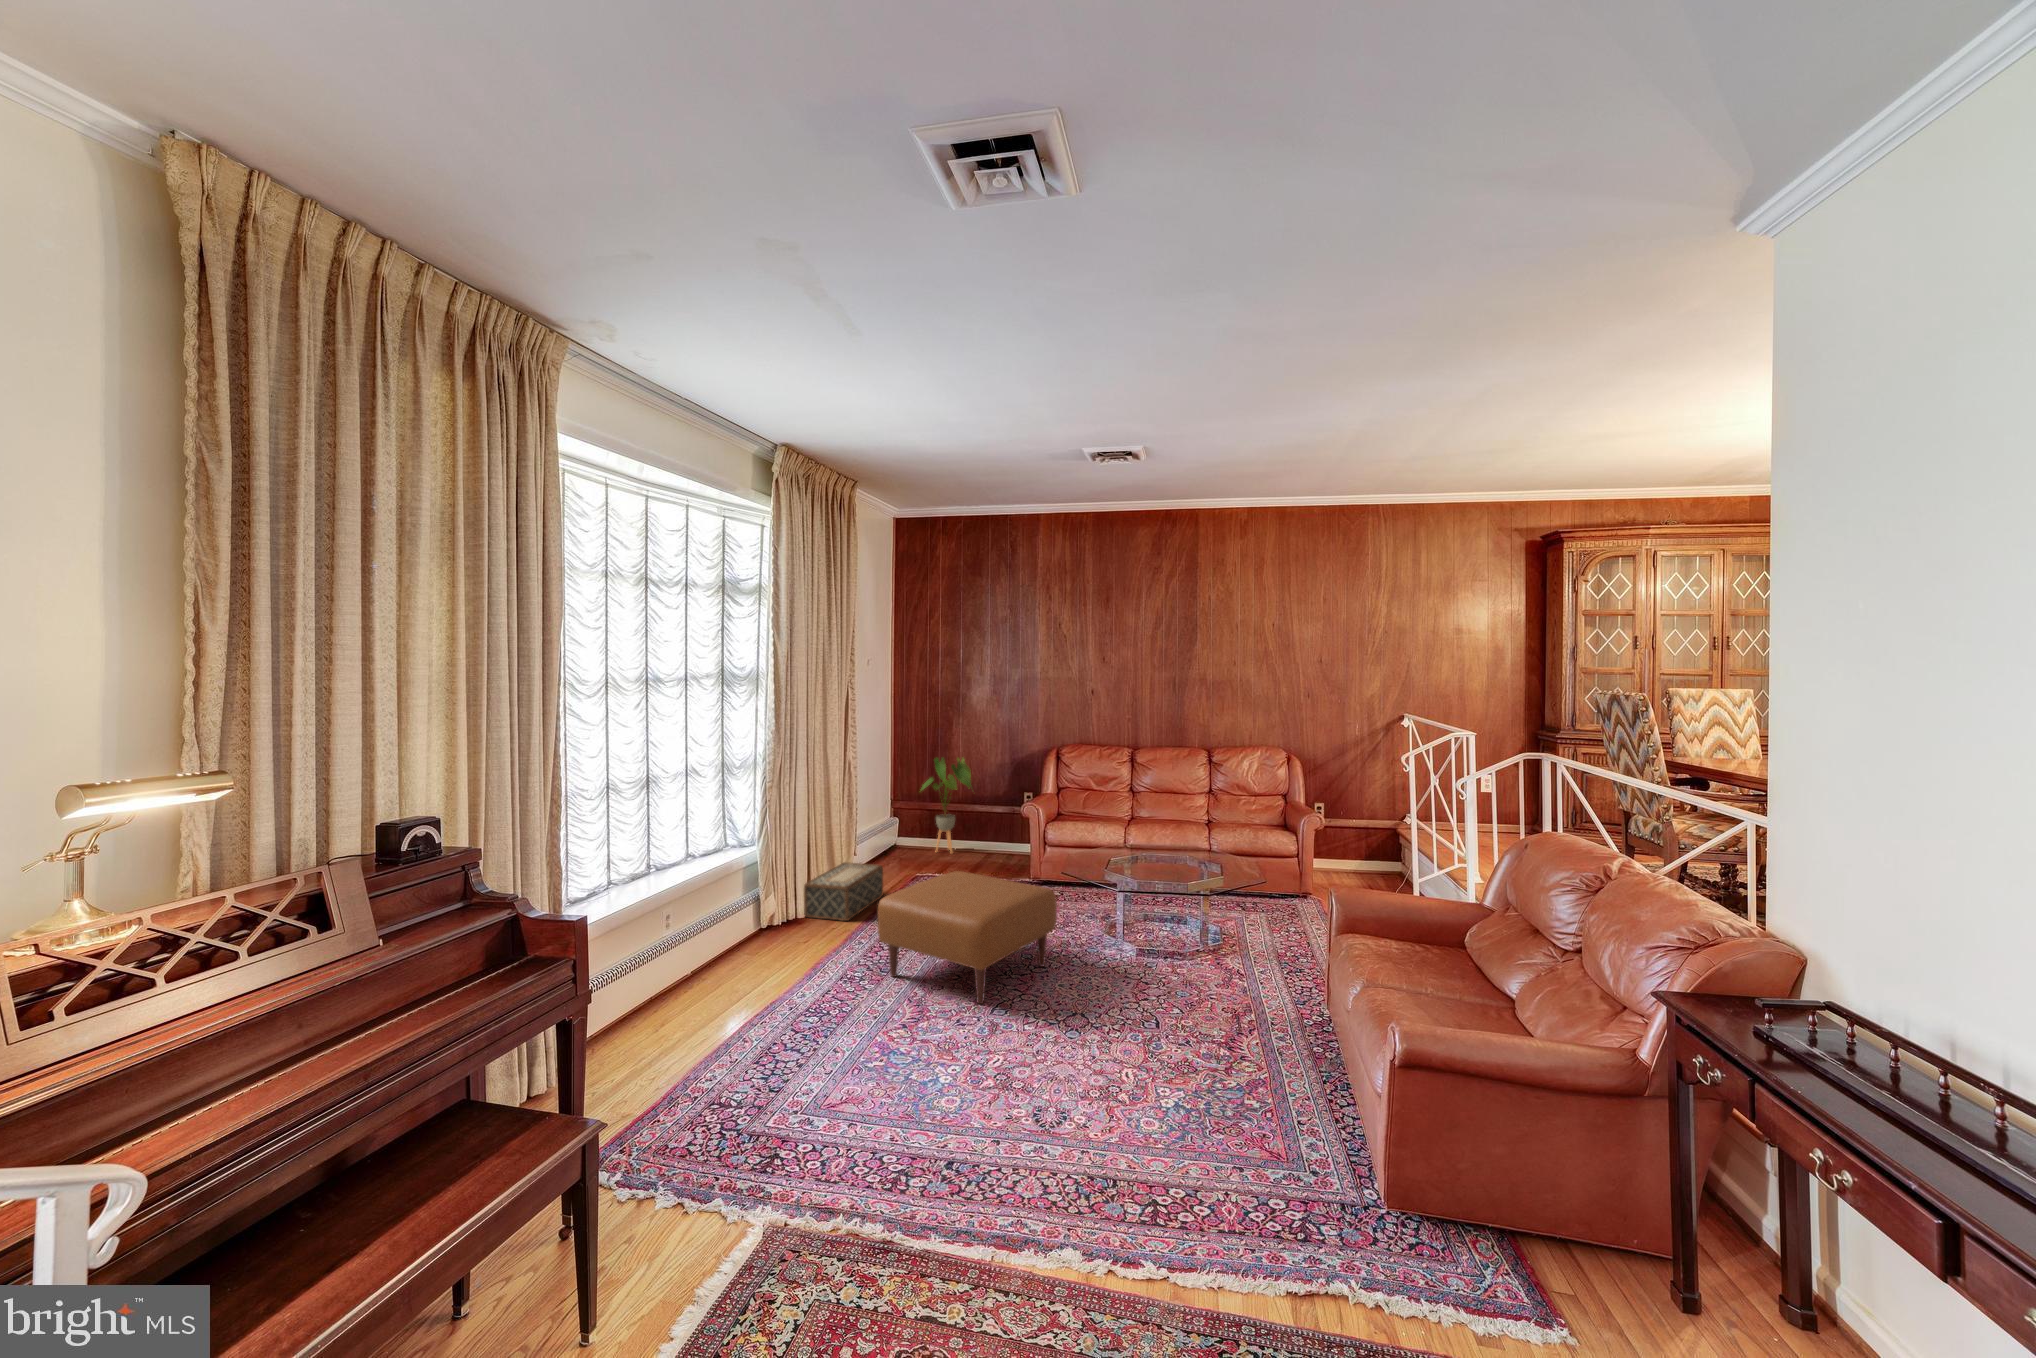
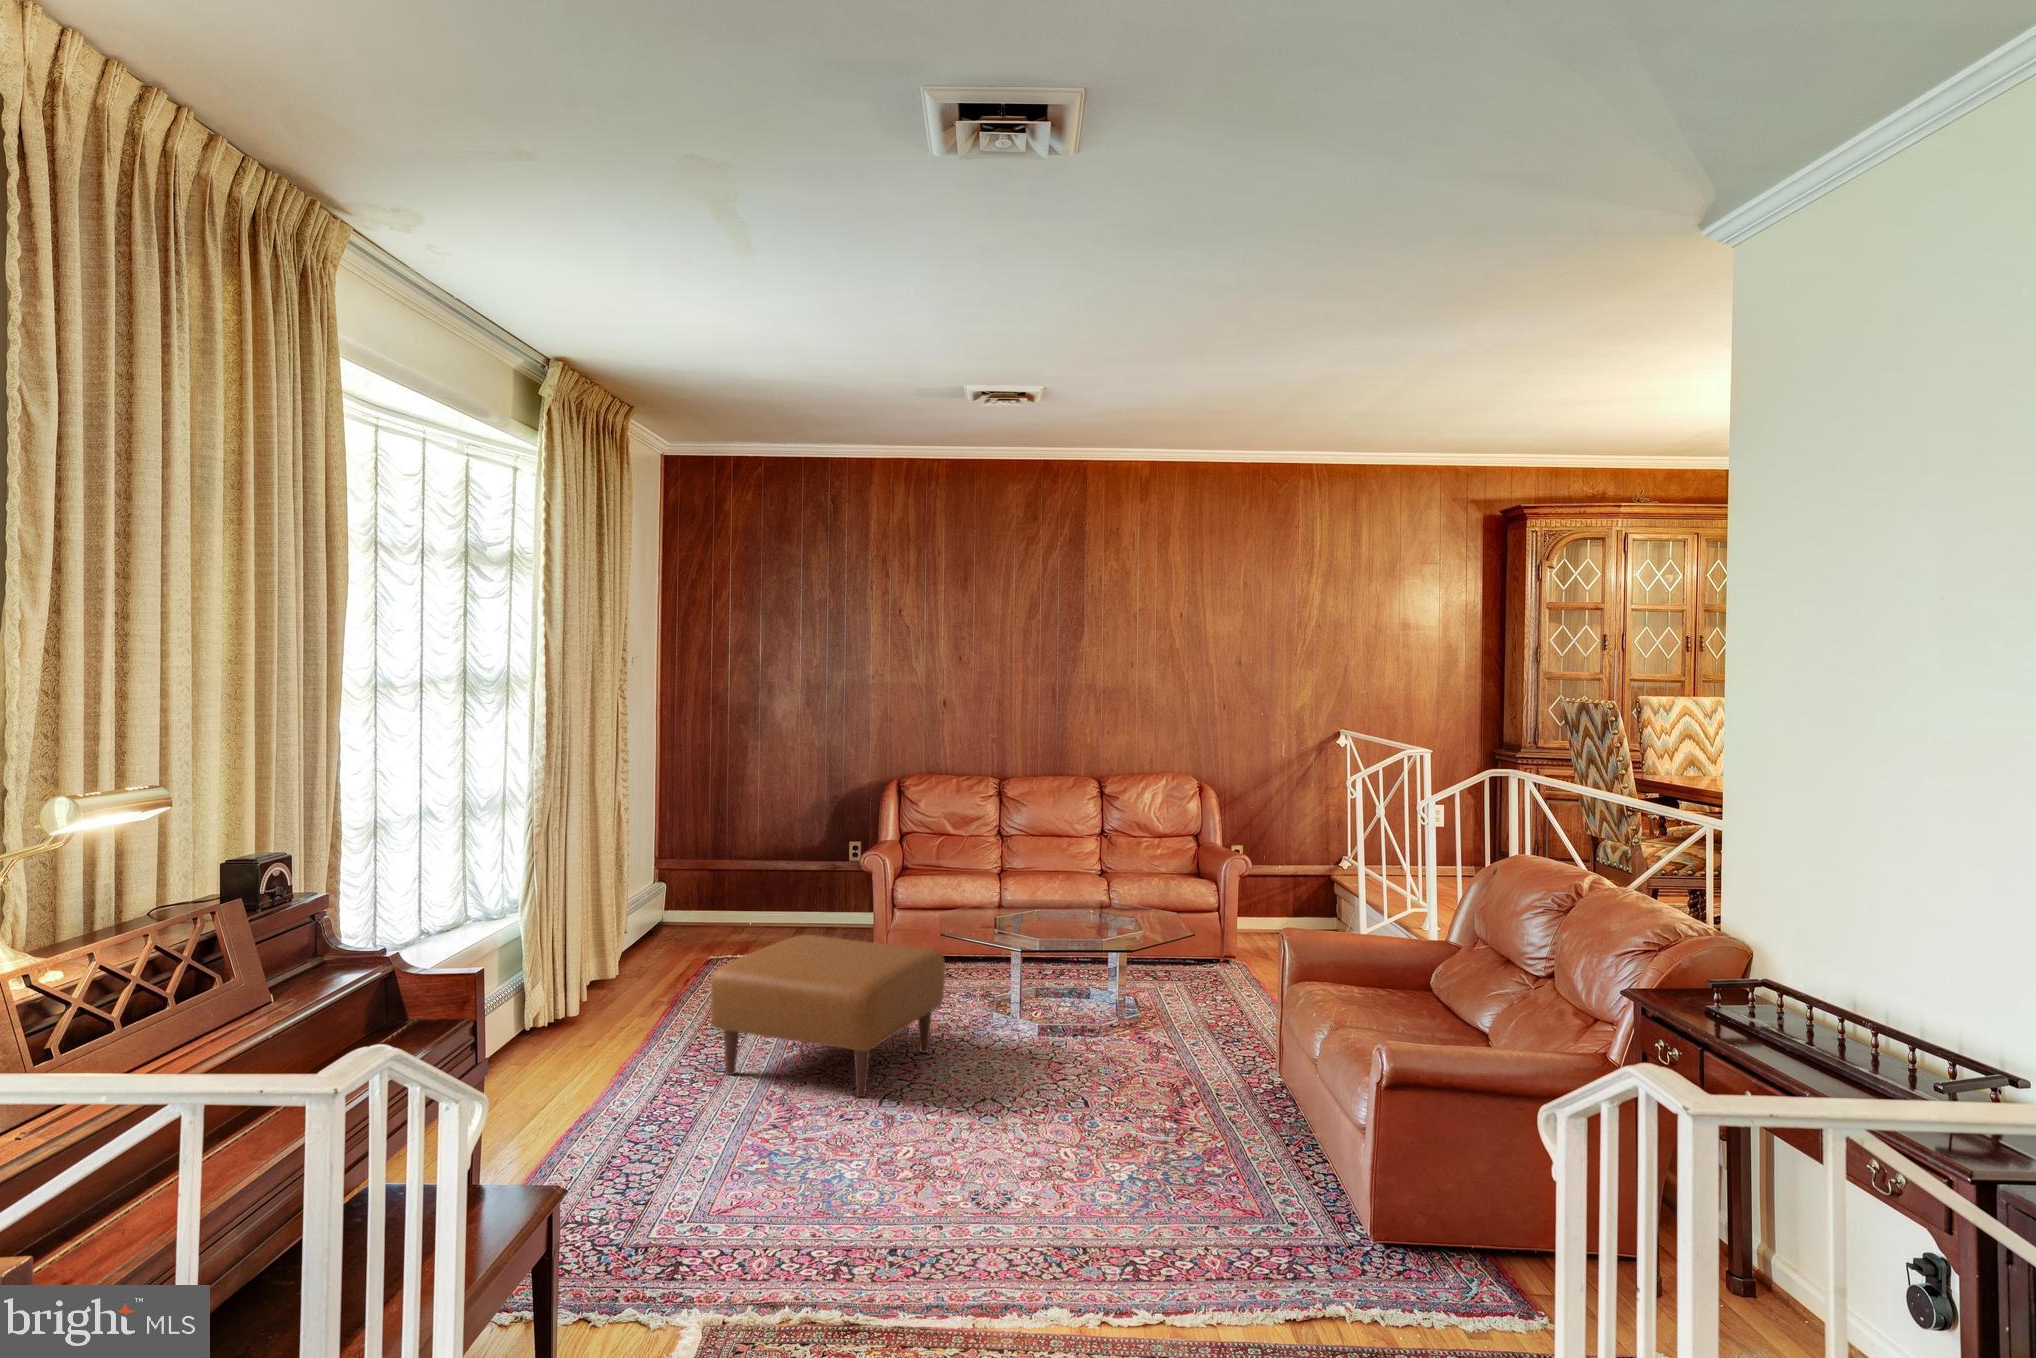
house plant: present [921,758,971,853] -> none [696,786,777,926]
woven basket: present [804,862,883,921] -> none [564,936,669,1014]

